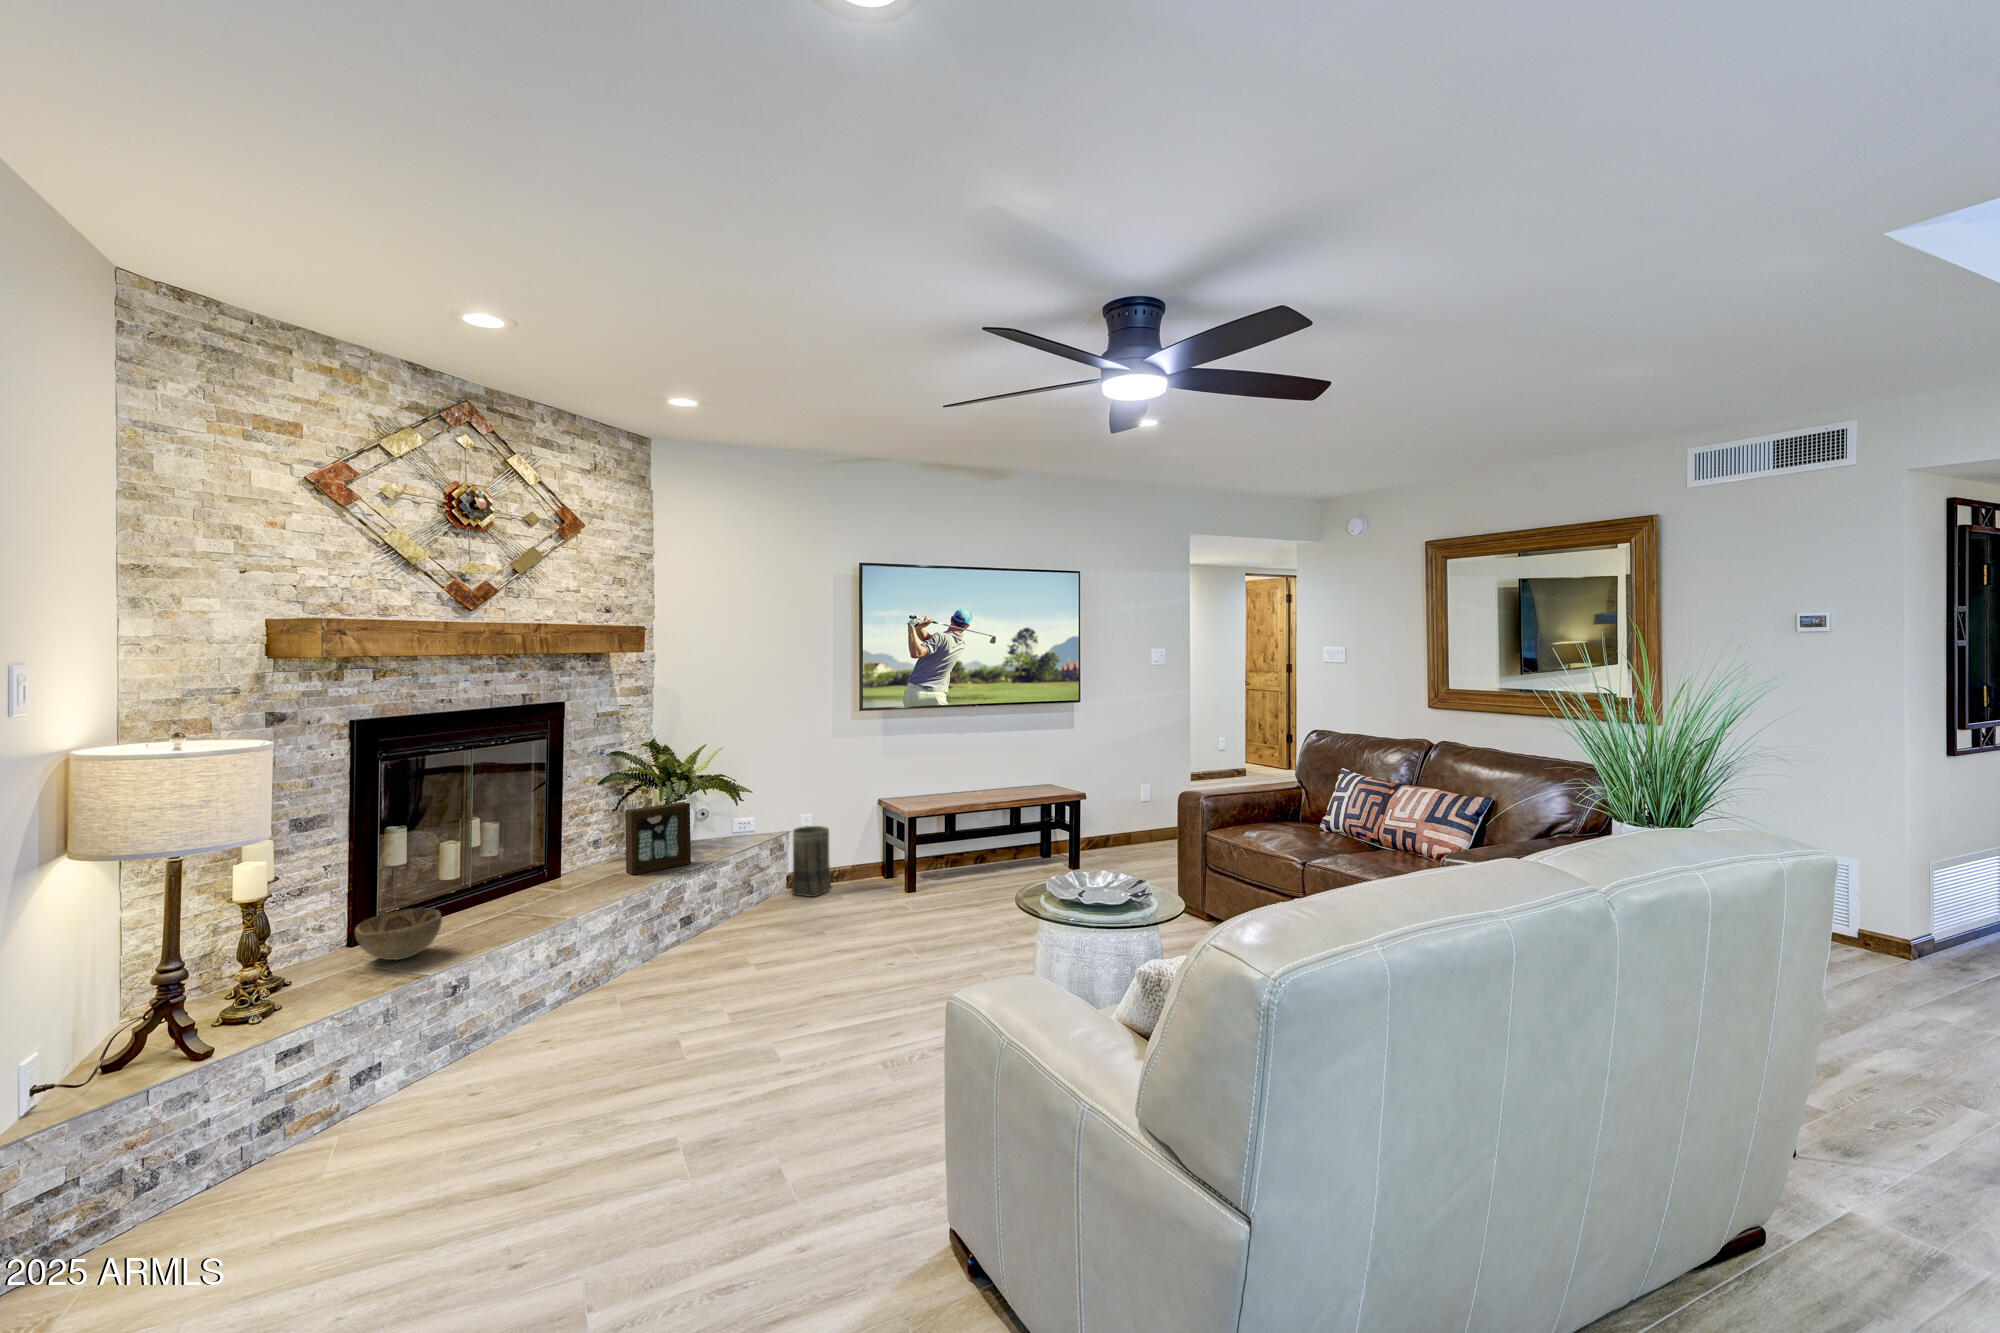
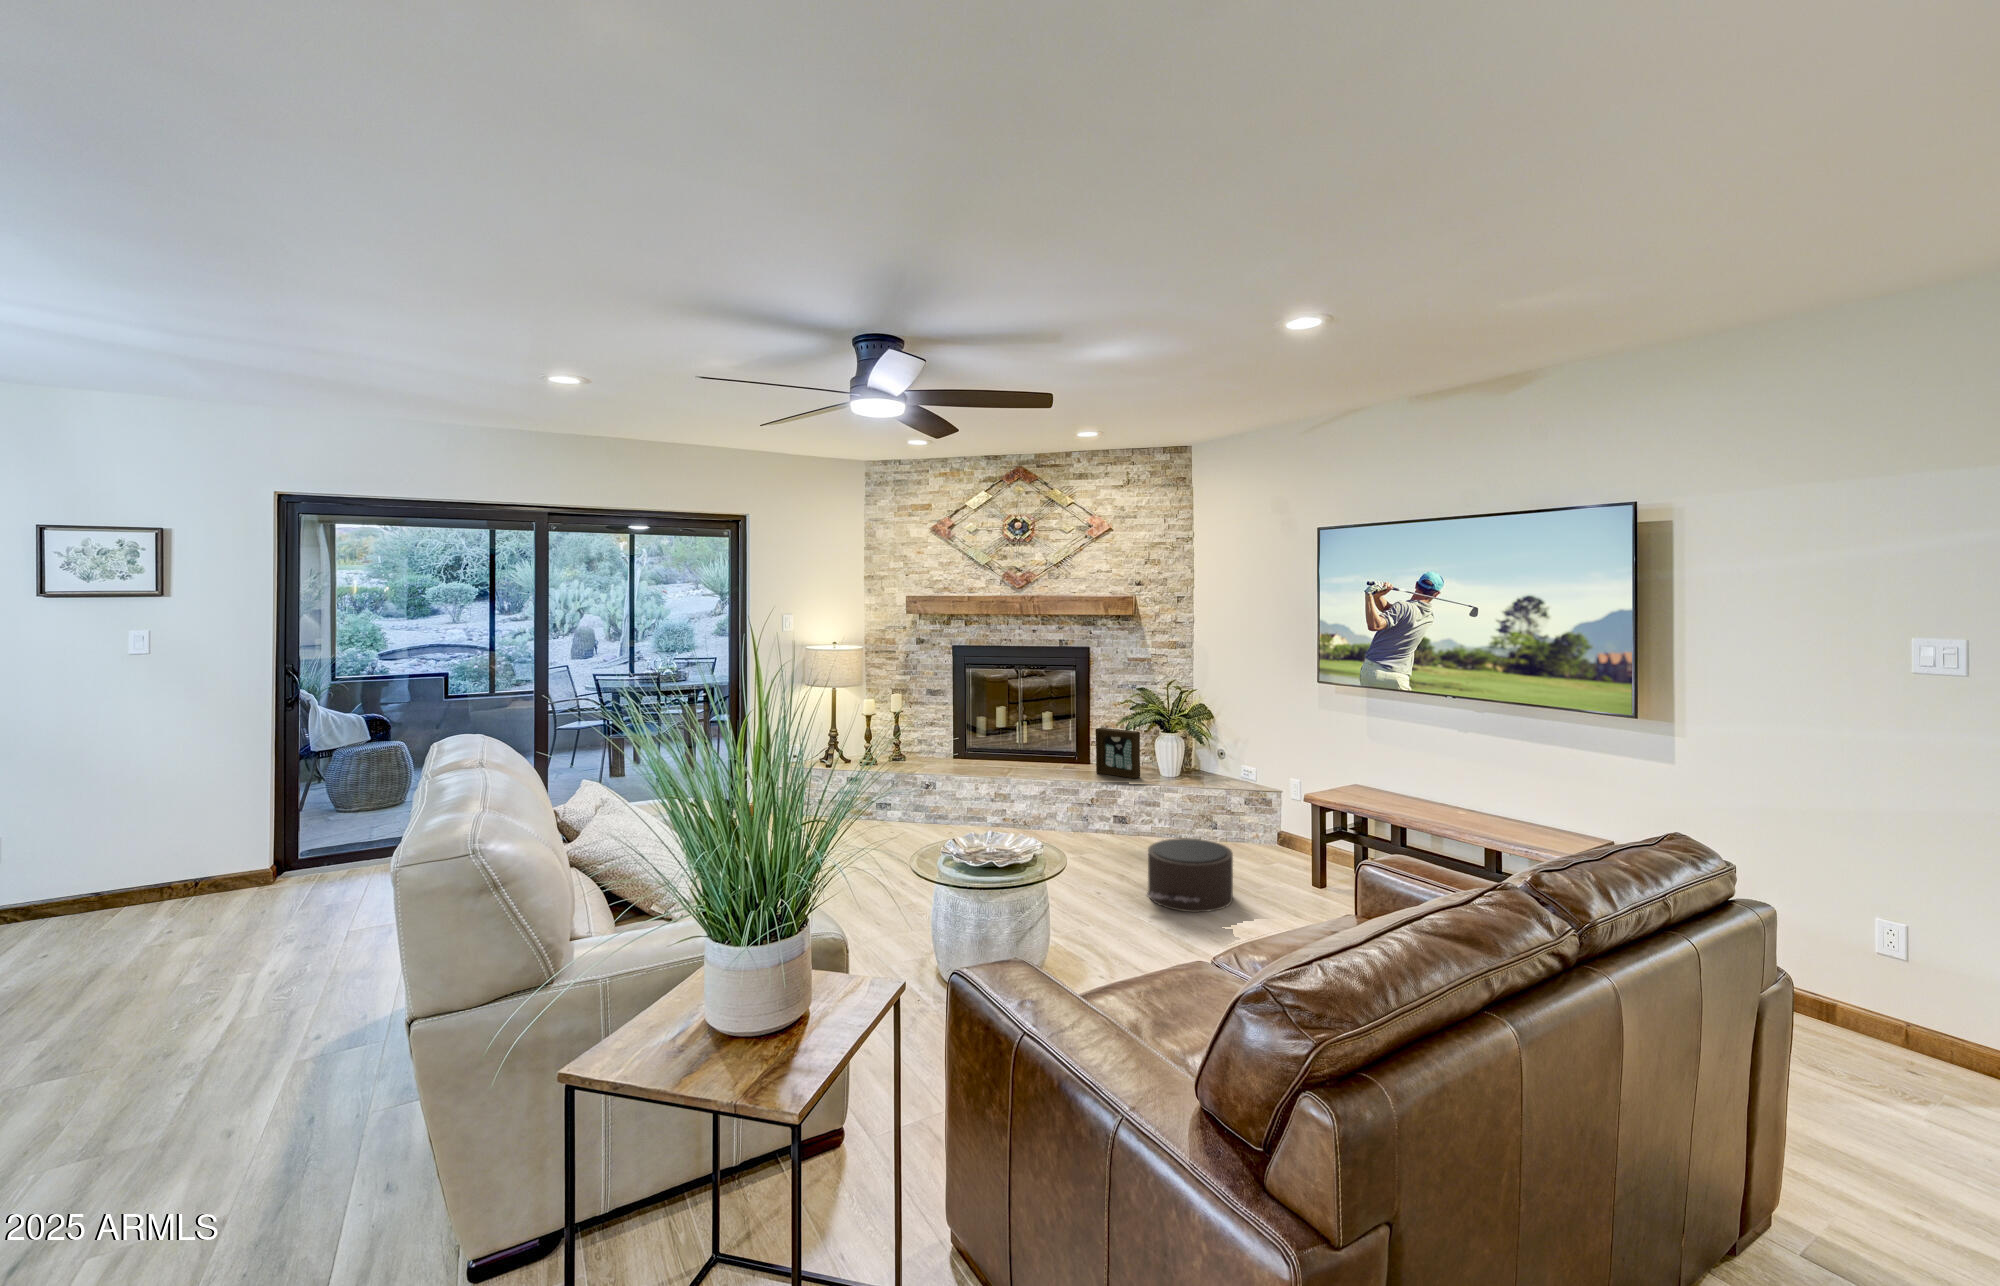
basket: present [791,826,831,897] -> none [1242,783,1277,850]
pouf: none [875,869,990,940] -> present [1147,838,1233,912]
decorative bowl: present [355,908,442,960] -> none [917,746,952,768]

